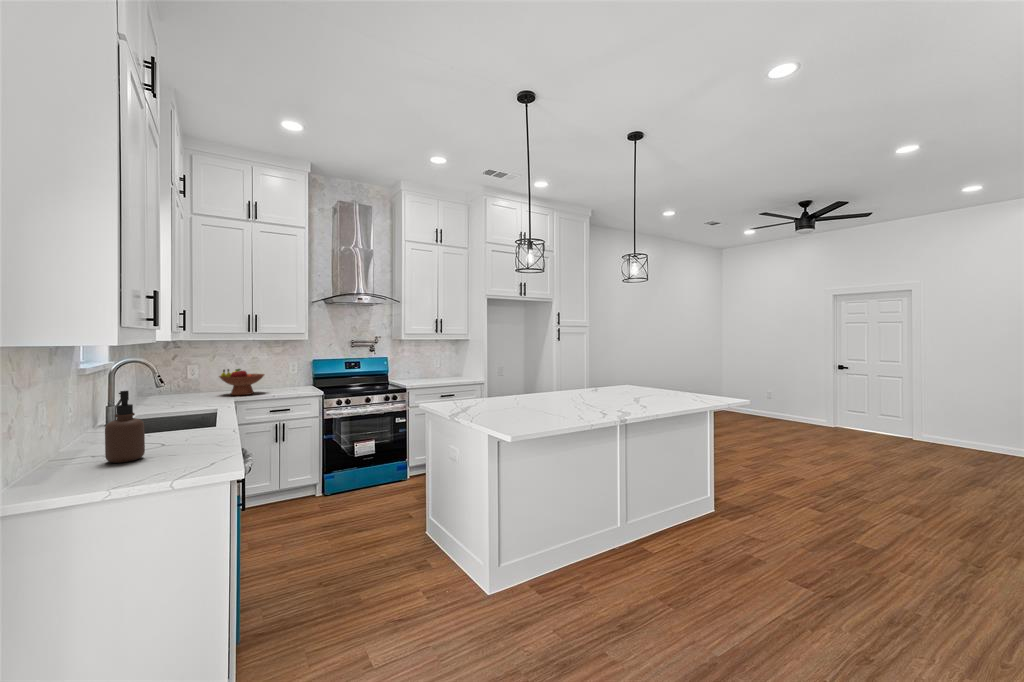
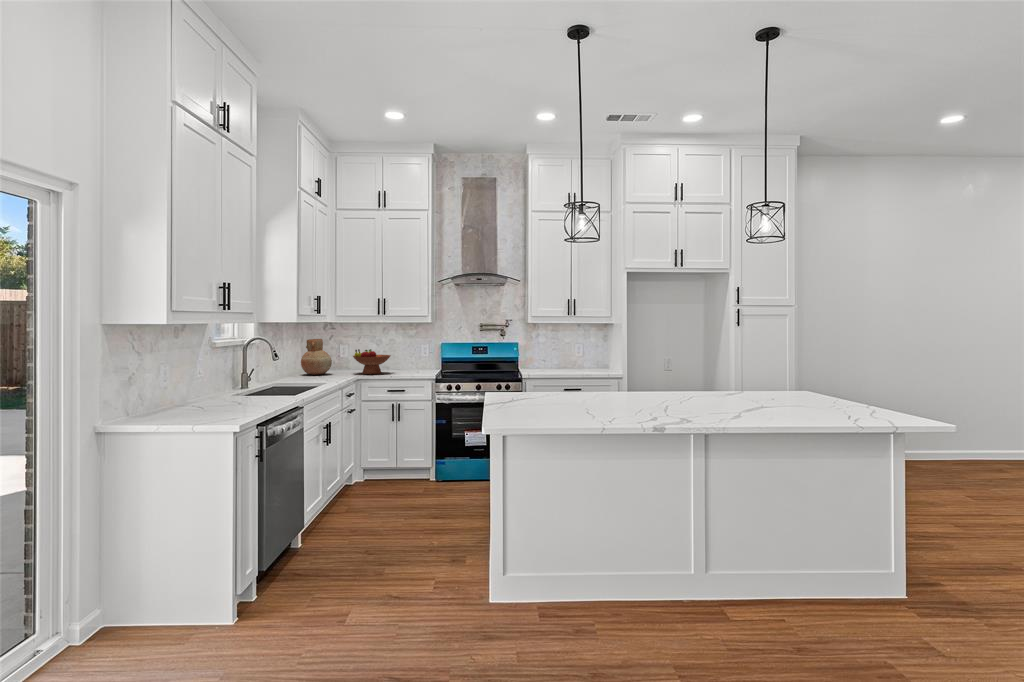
vase: none [151,359,193,400] -> present [301,339,332,375]
soap dispenser: present [105,391,145,463] -> none [196,360,220,409]

